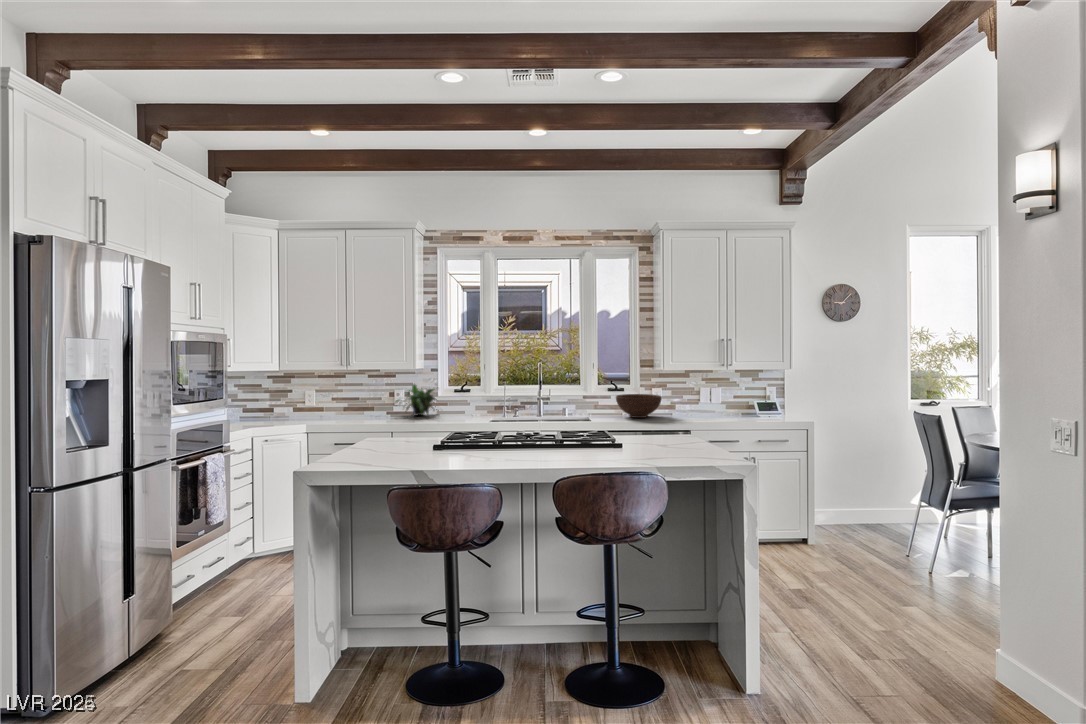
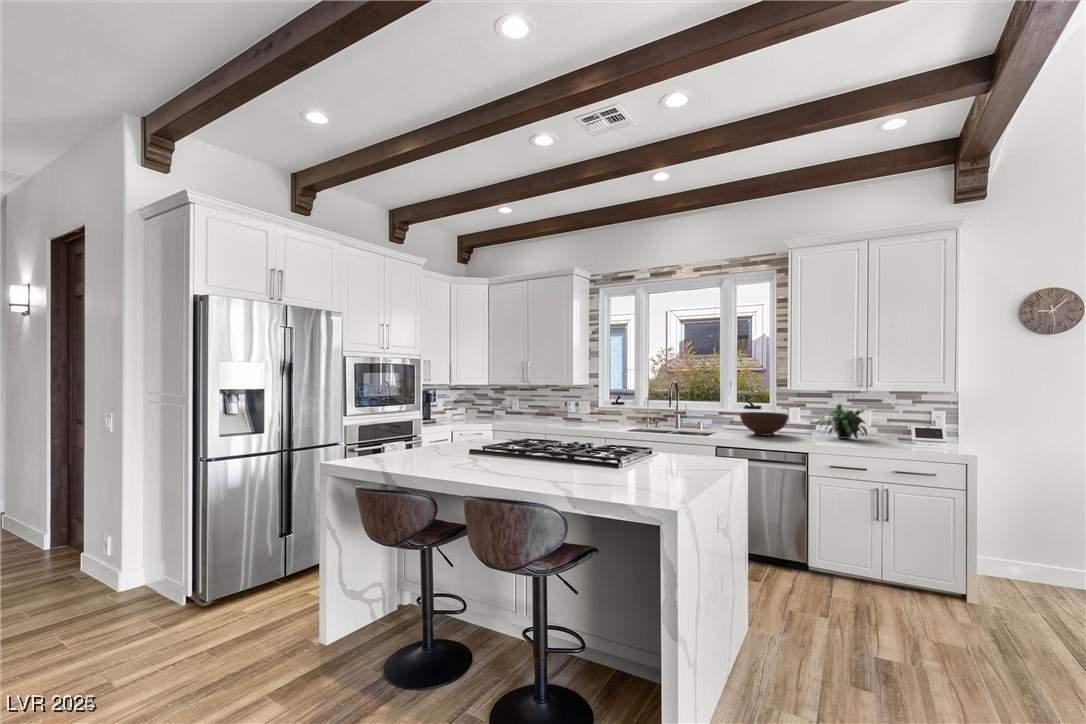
potted plant: present [396,384,439,416] -> present [816,404,867,439]

